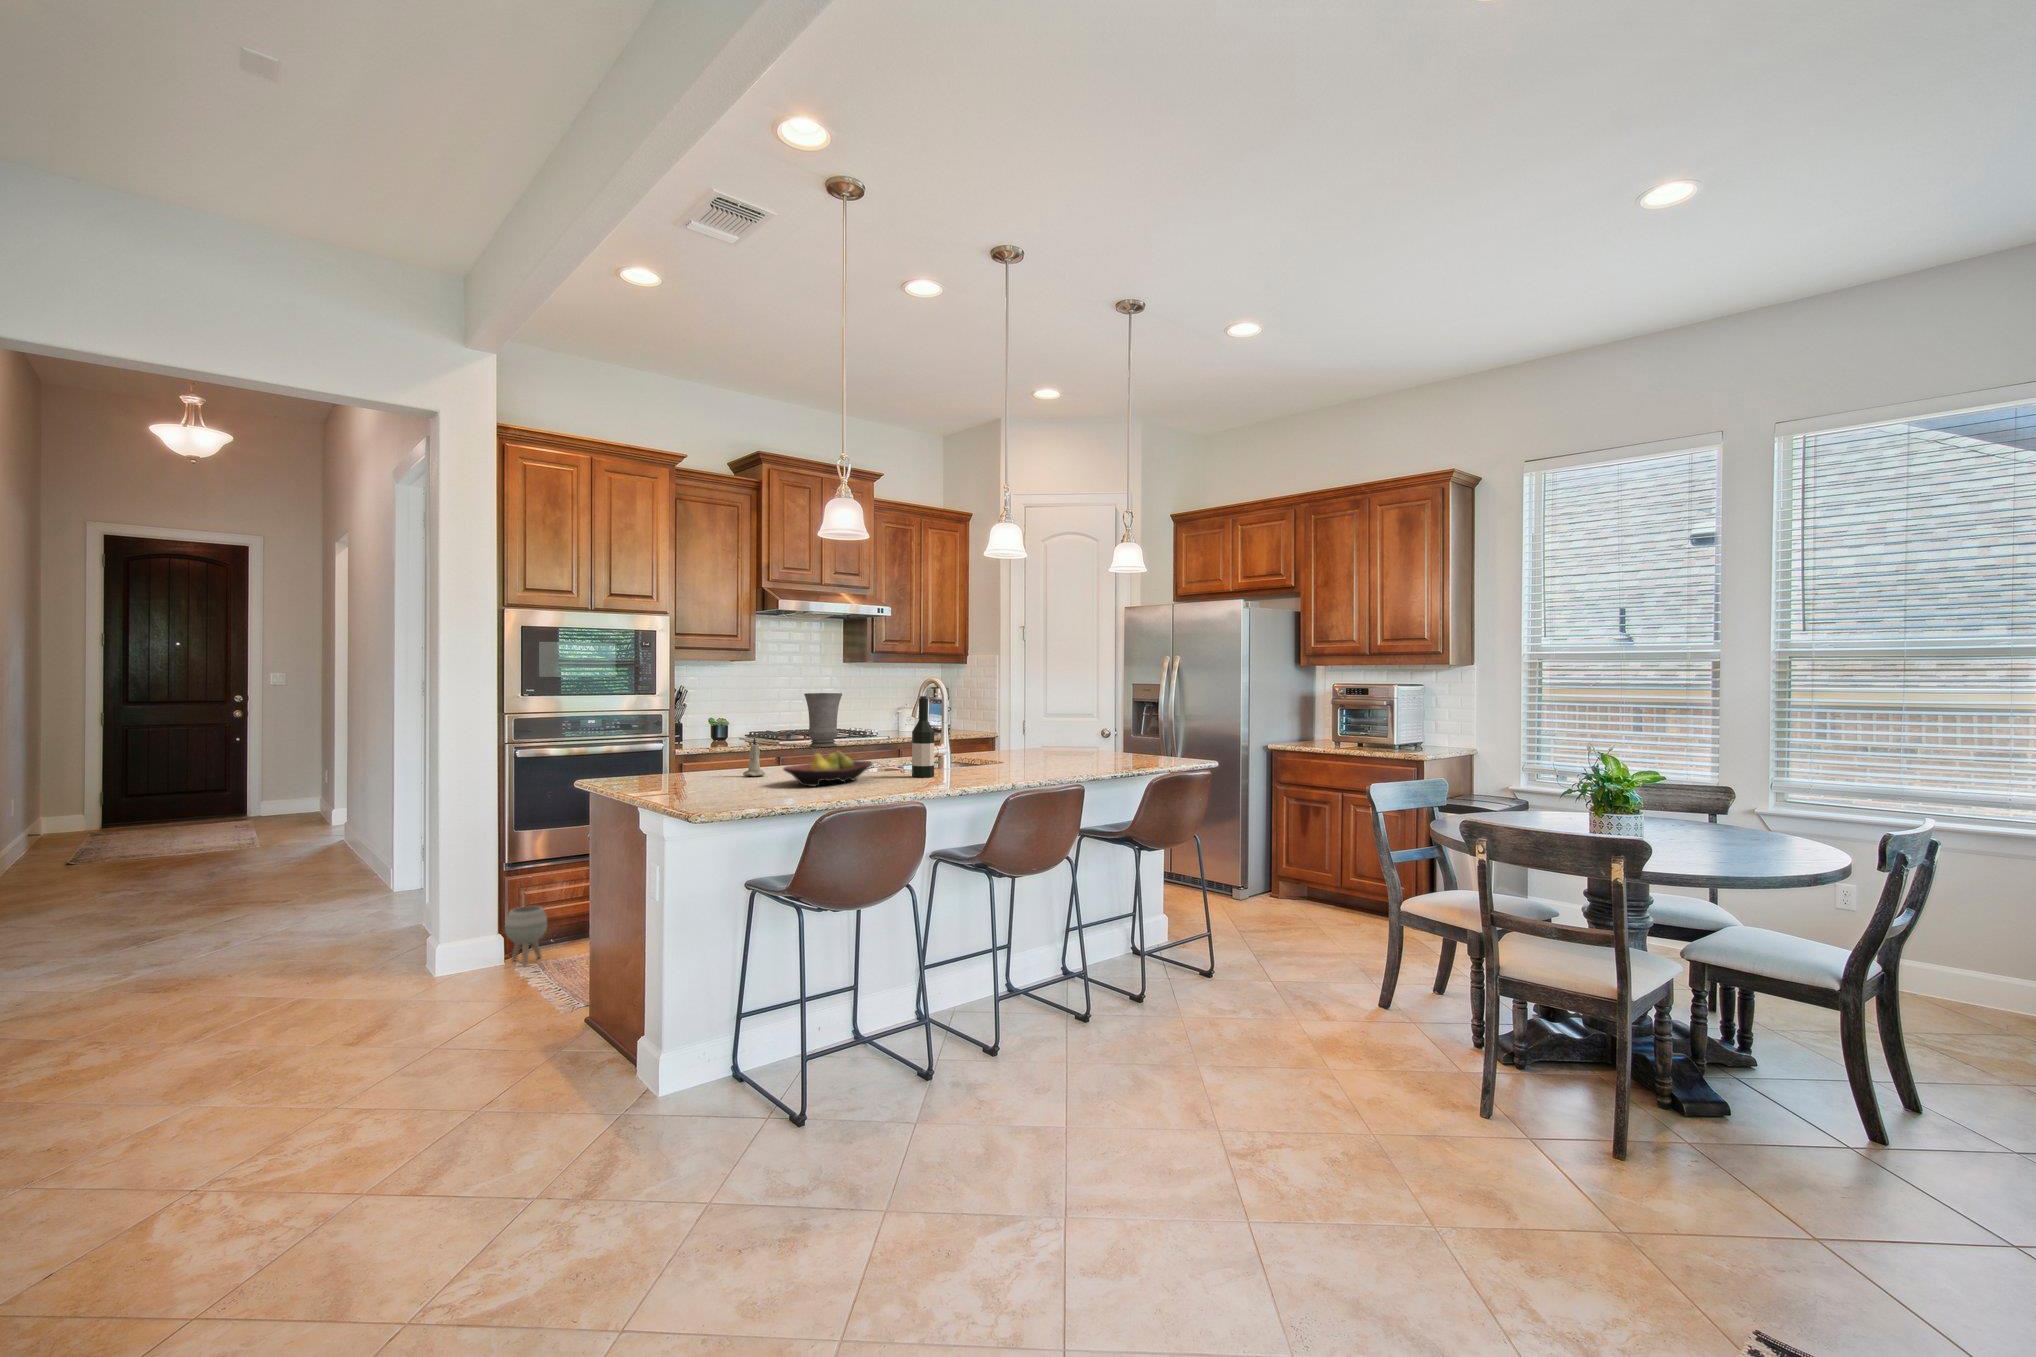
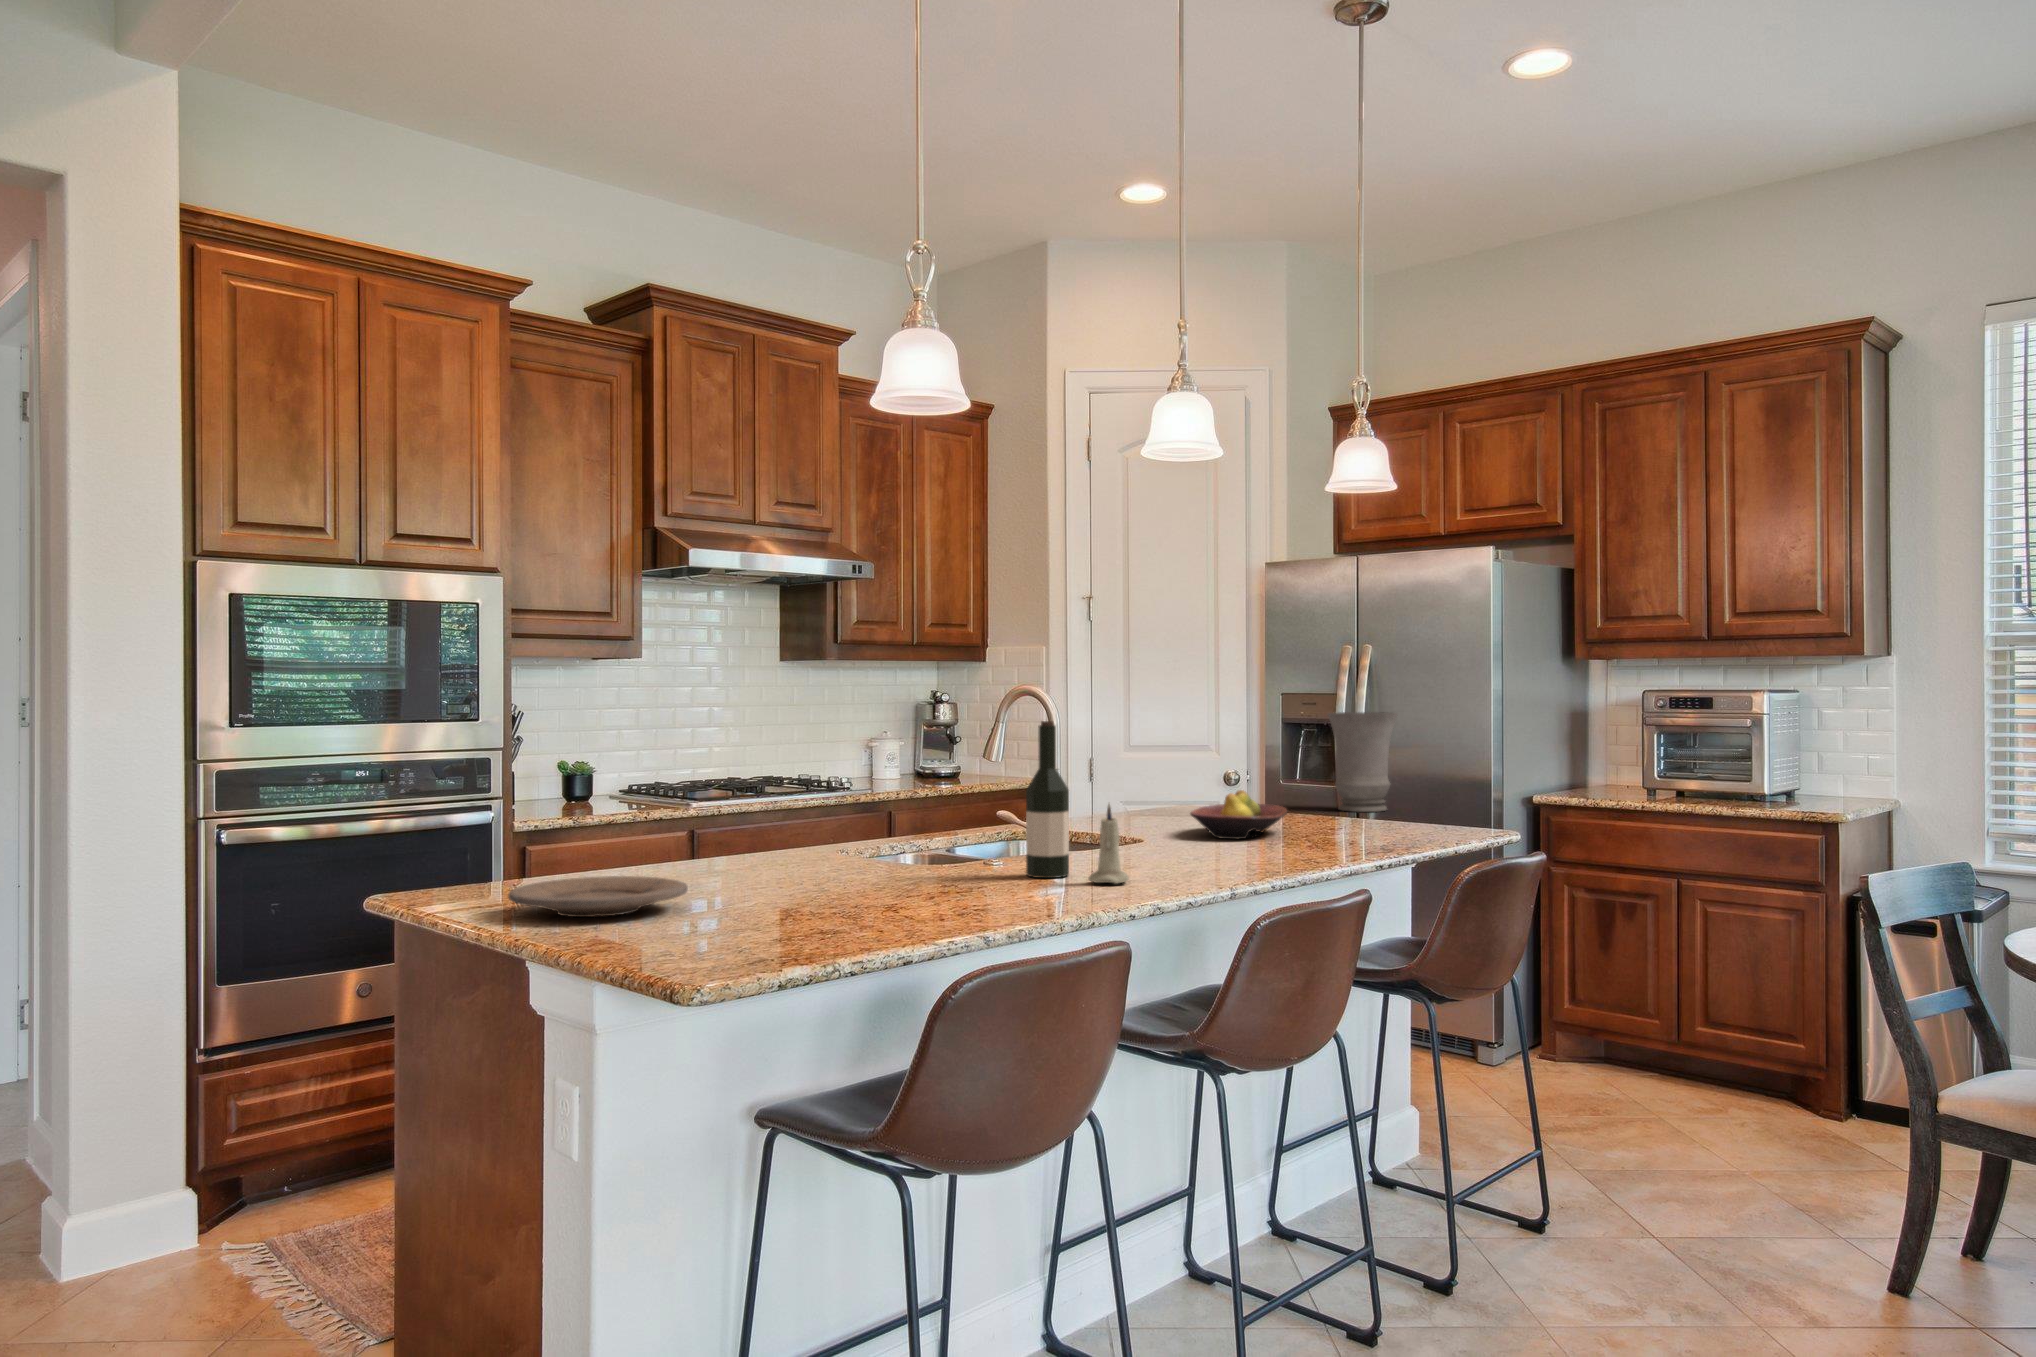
vase: present [804,693,842,747] -> present [1328,712,1397,812]
candle: present [743,736,765,776] -> present [1089,804,1129,884]
fruit bowl: present [783,751,872,786] -> present [1190,790,1287,839]
plate: none [633,771,723,789] -> present [508,876,688,917]
planter: present [505,906,547,965] -> none [203,1129,286,1247]

